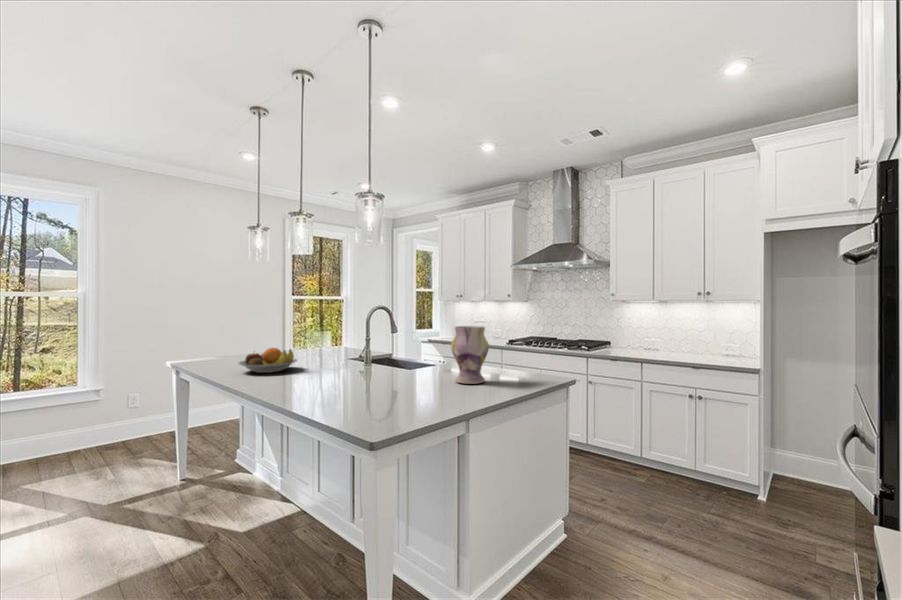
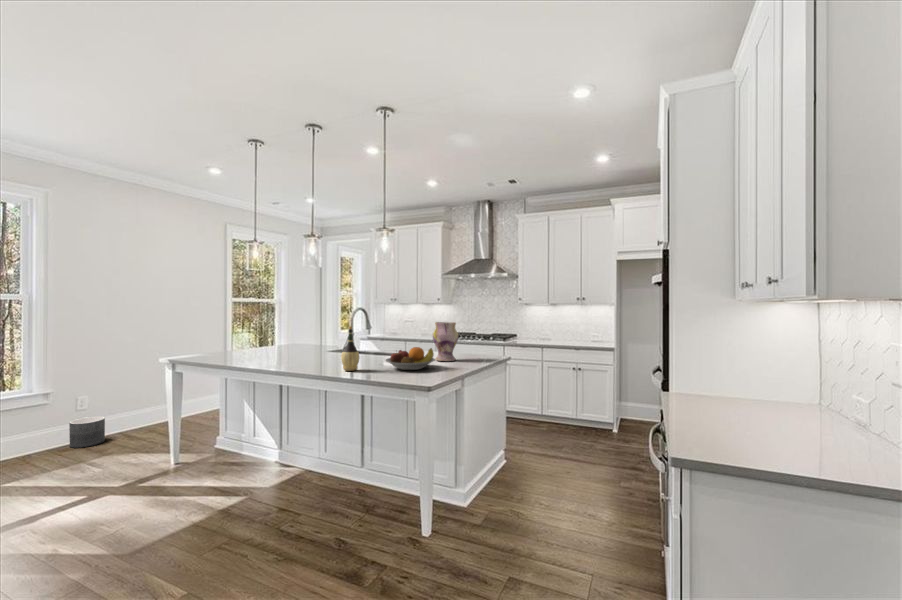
wine bottle: none [303,332,330,395] -> present [341,326,360,371]
fruit bowl: present [238,348,297,373] -> present [386,347,435,370]
planter: none [99,422,135,455] -> present [69,416,105,448]

